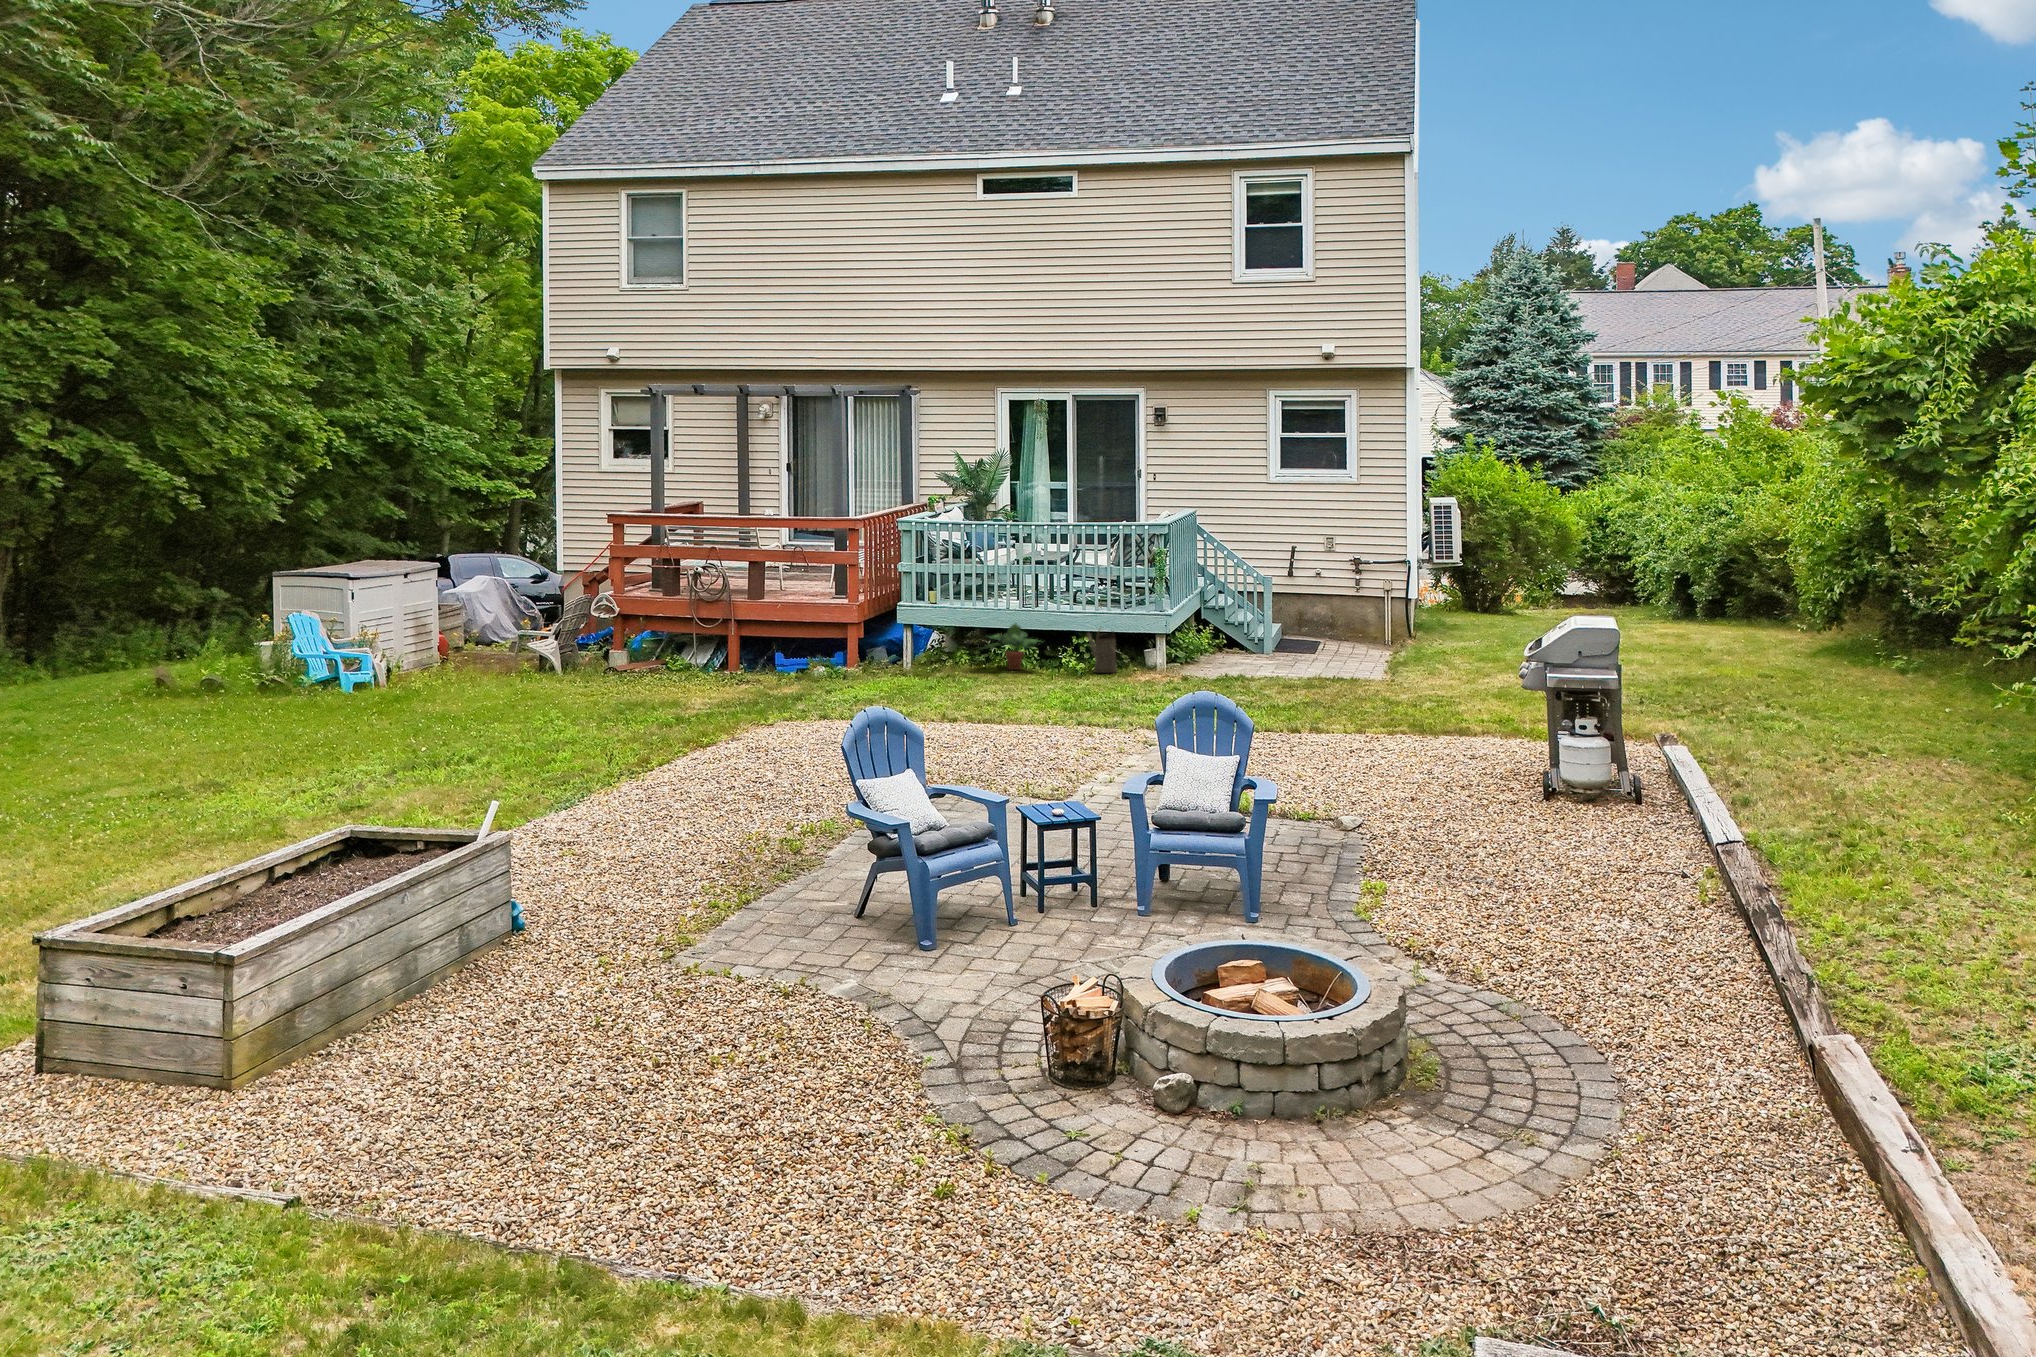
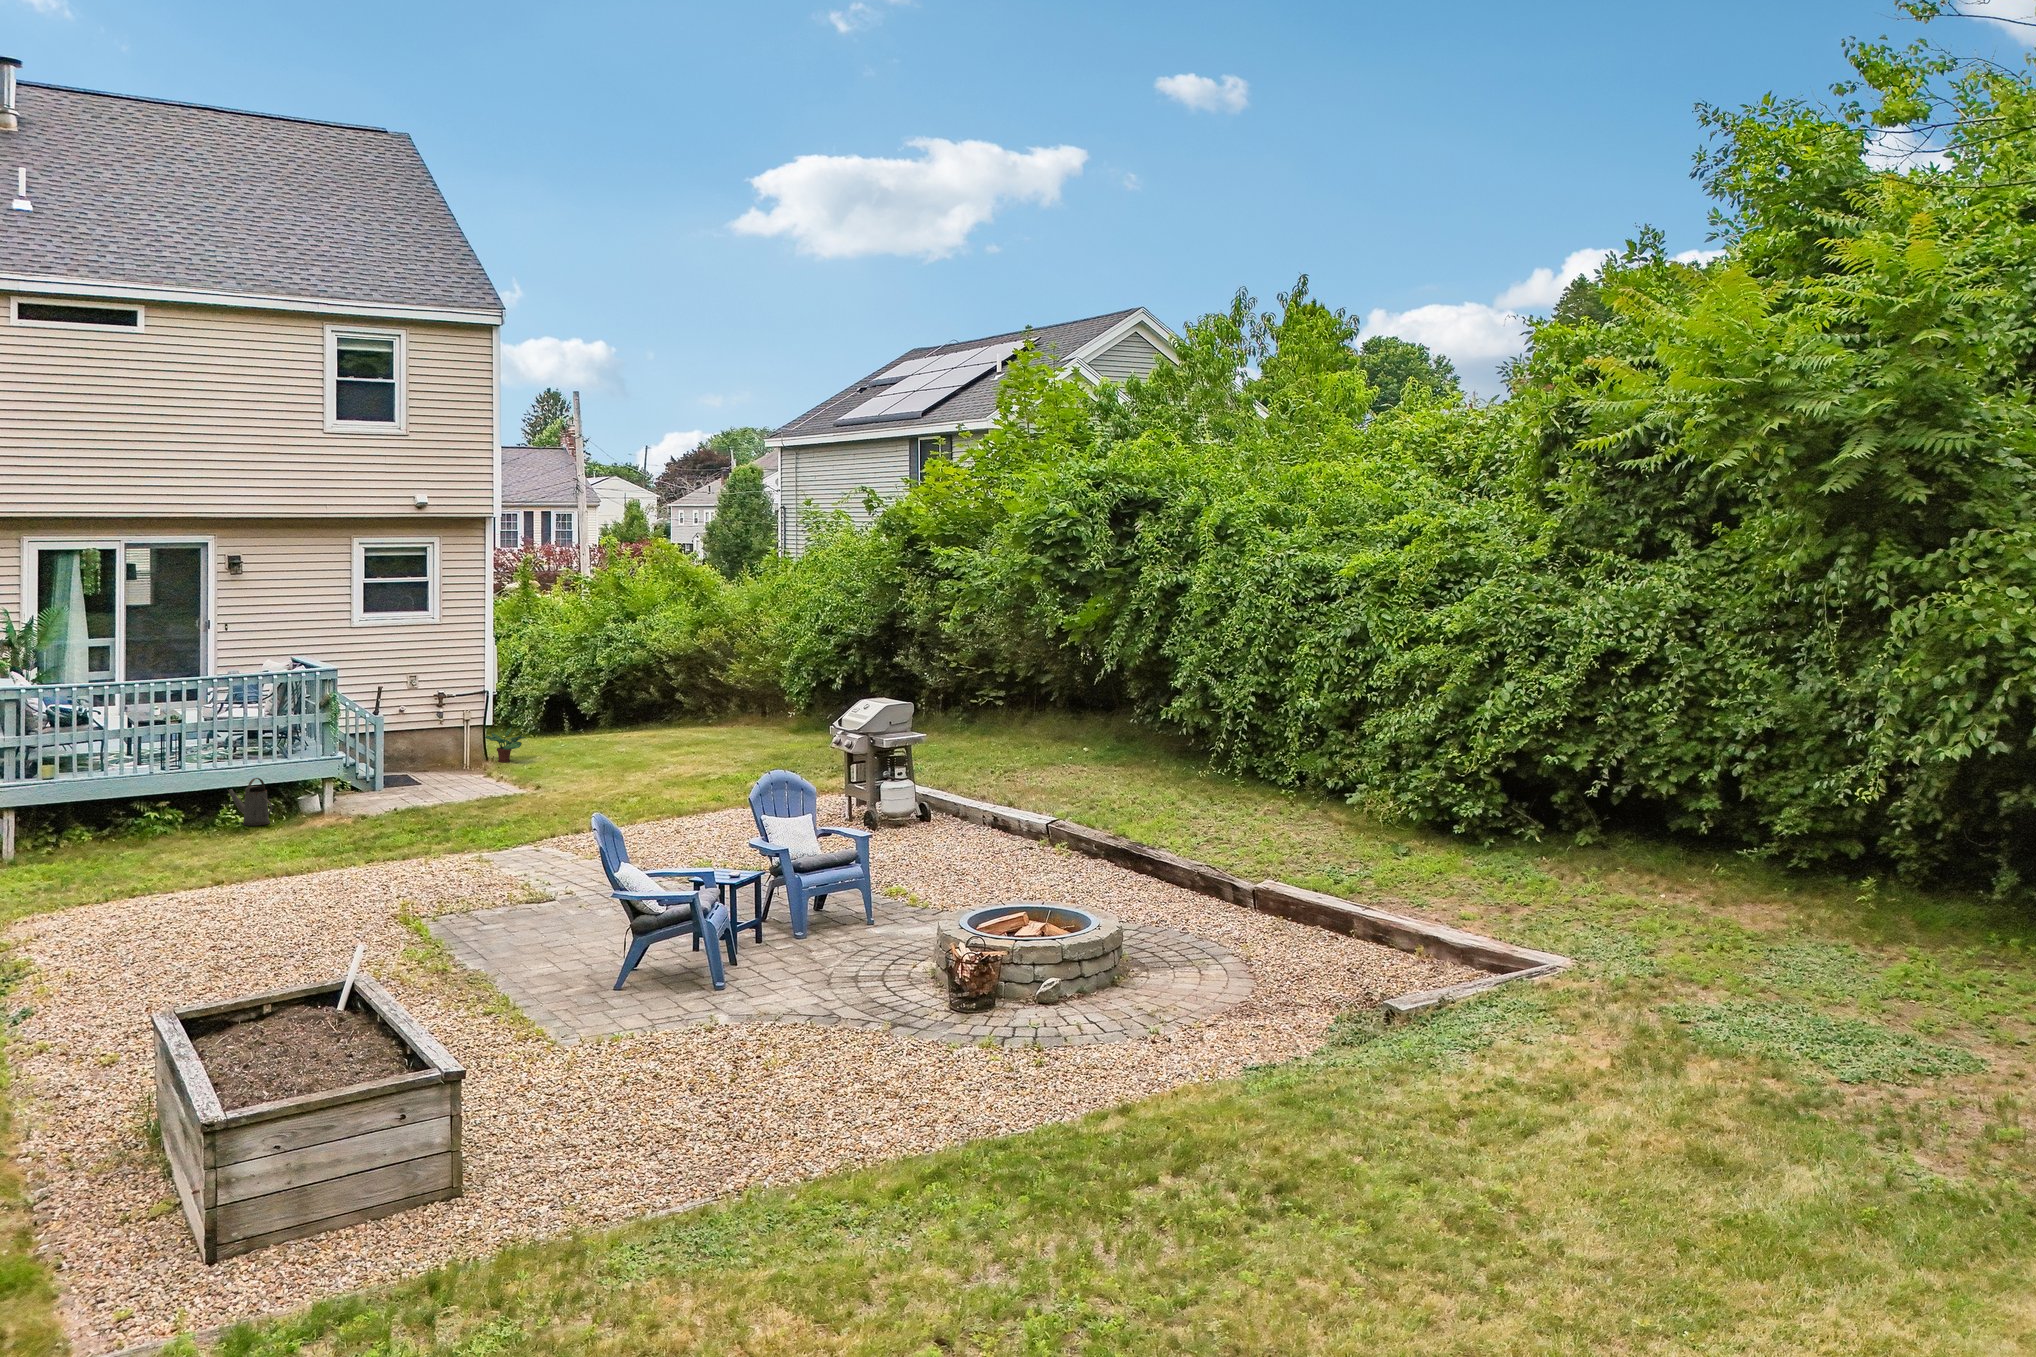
potted plant: present [980,624,1038,670] -> present [485,727,525,762]

